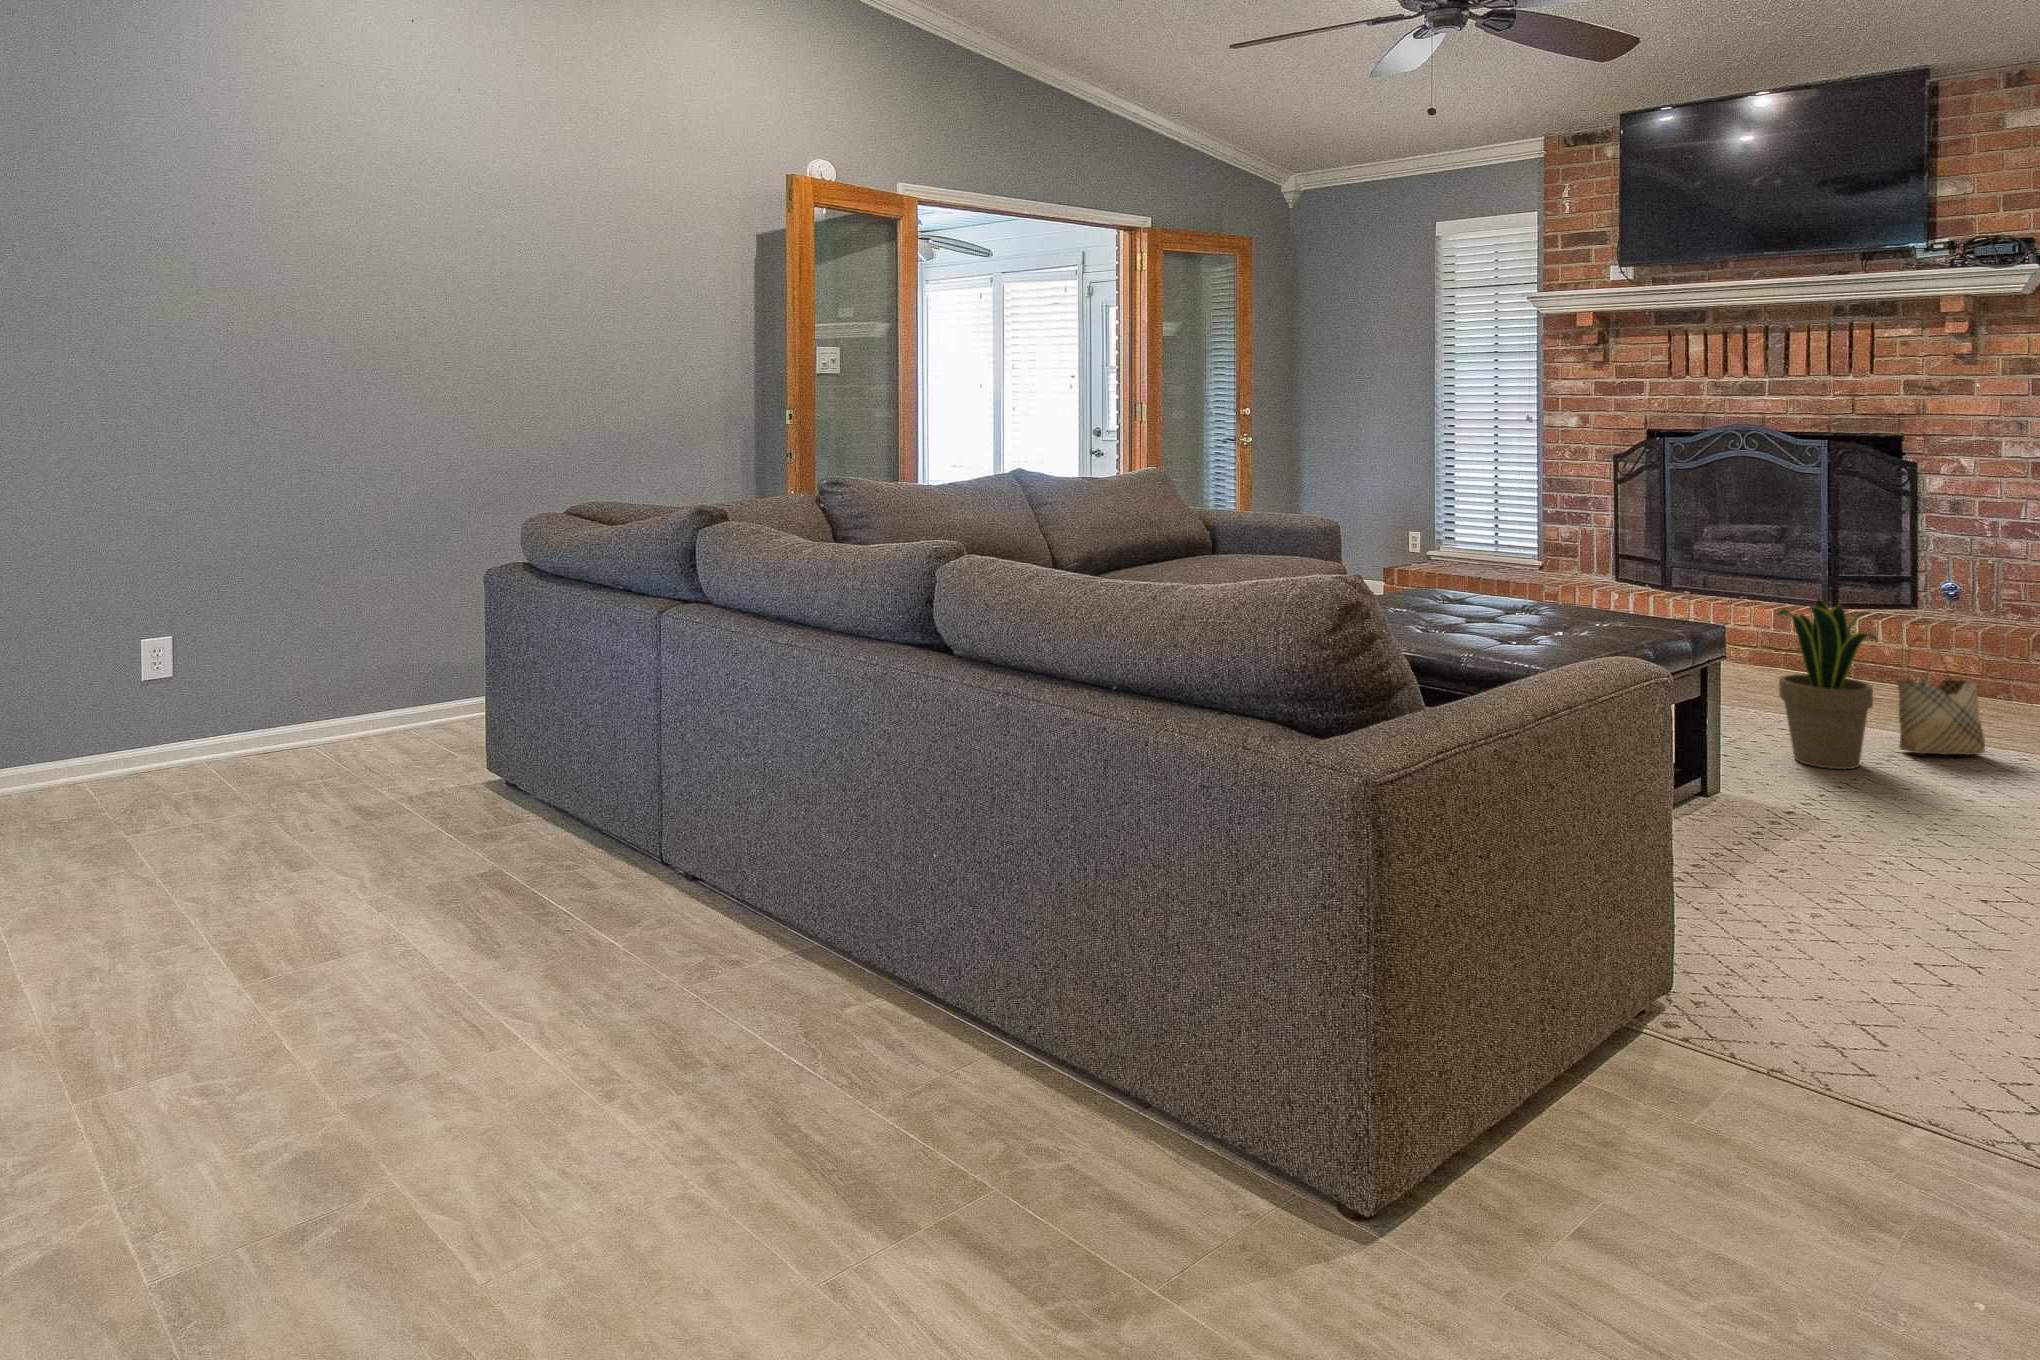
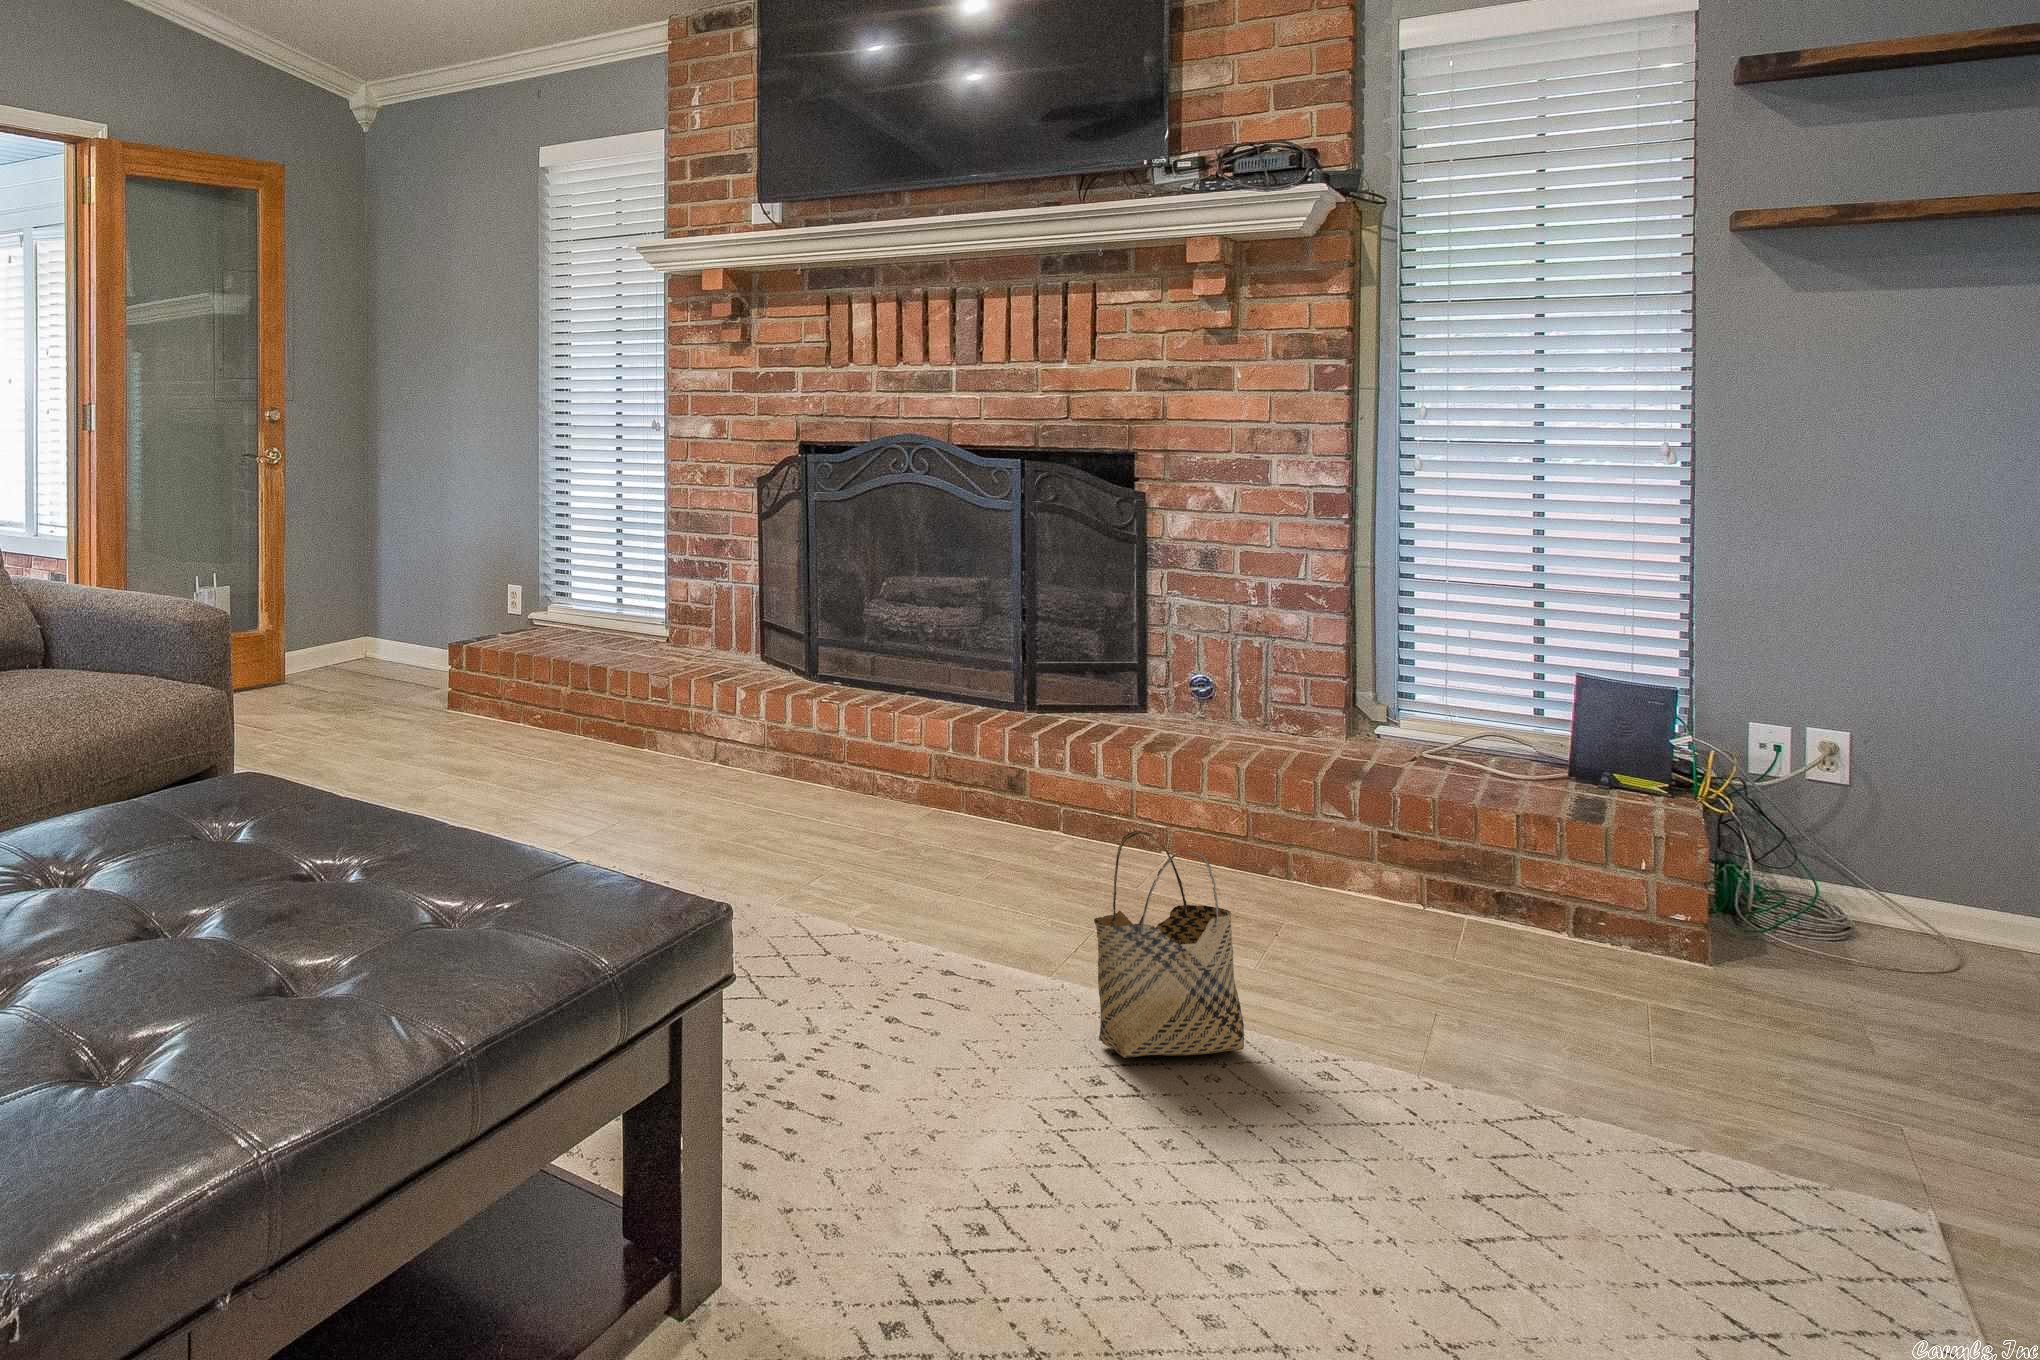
potted plant: present [1777,599,1877,769] -> none [870,780,1048,1120]

